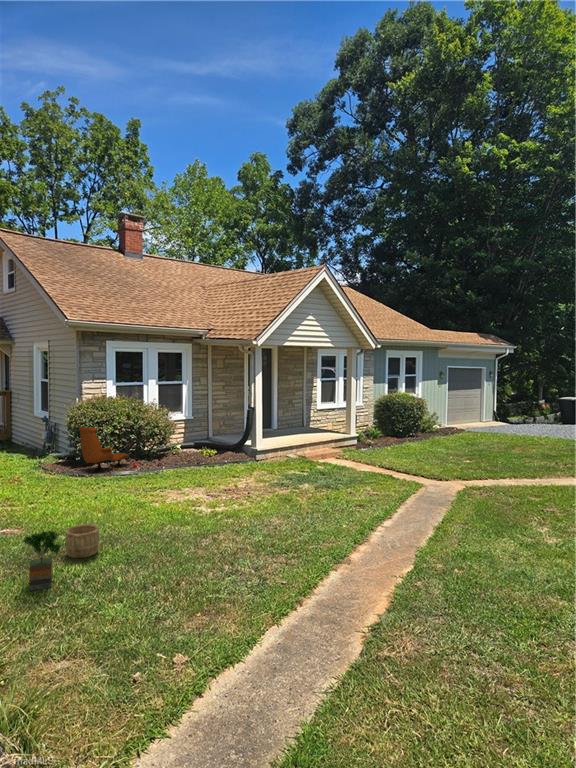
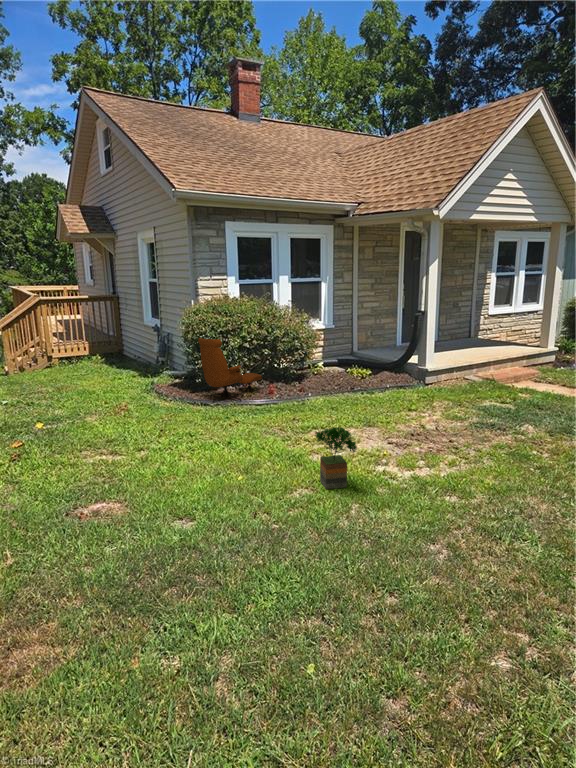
wooden bucket: present [65,524,100,558] -> none [192,516,252,584]
potted tree: present [23,531,62,591] -> present [315,427,357,489]

